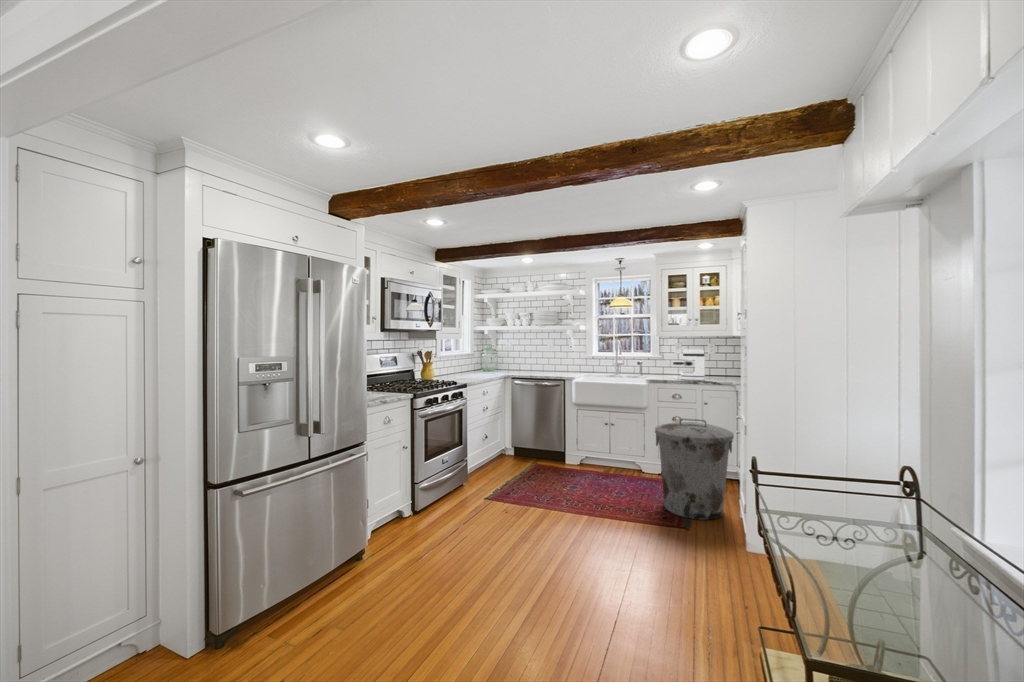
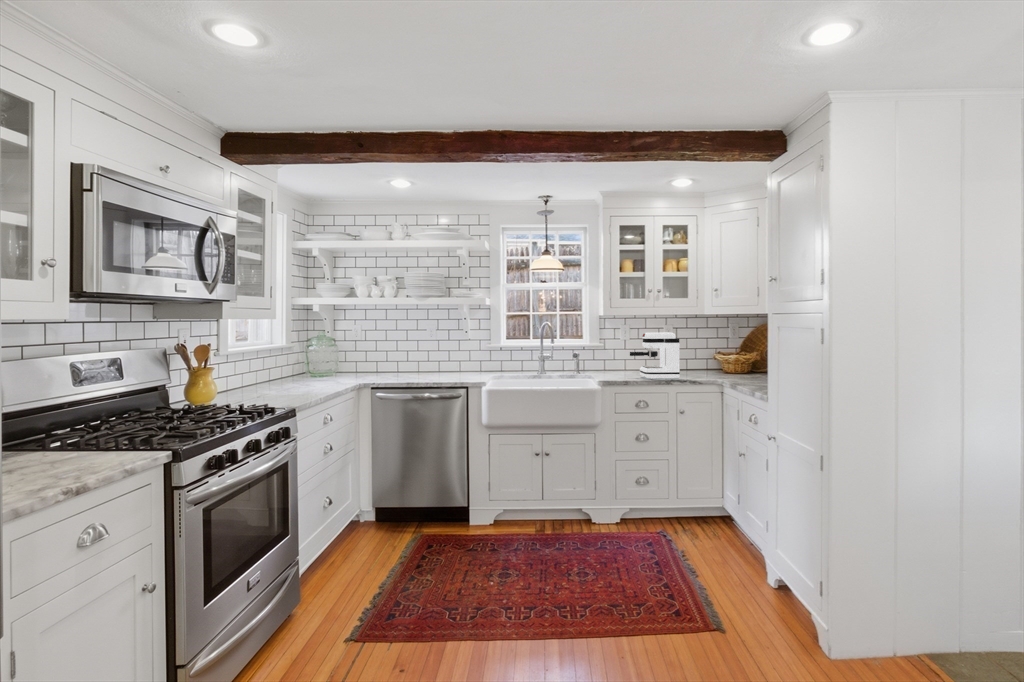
trash can: present [655,418,734,520] -> none [651,449,782,623]

